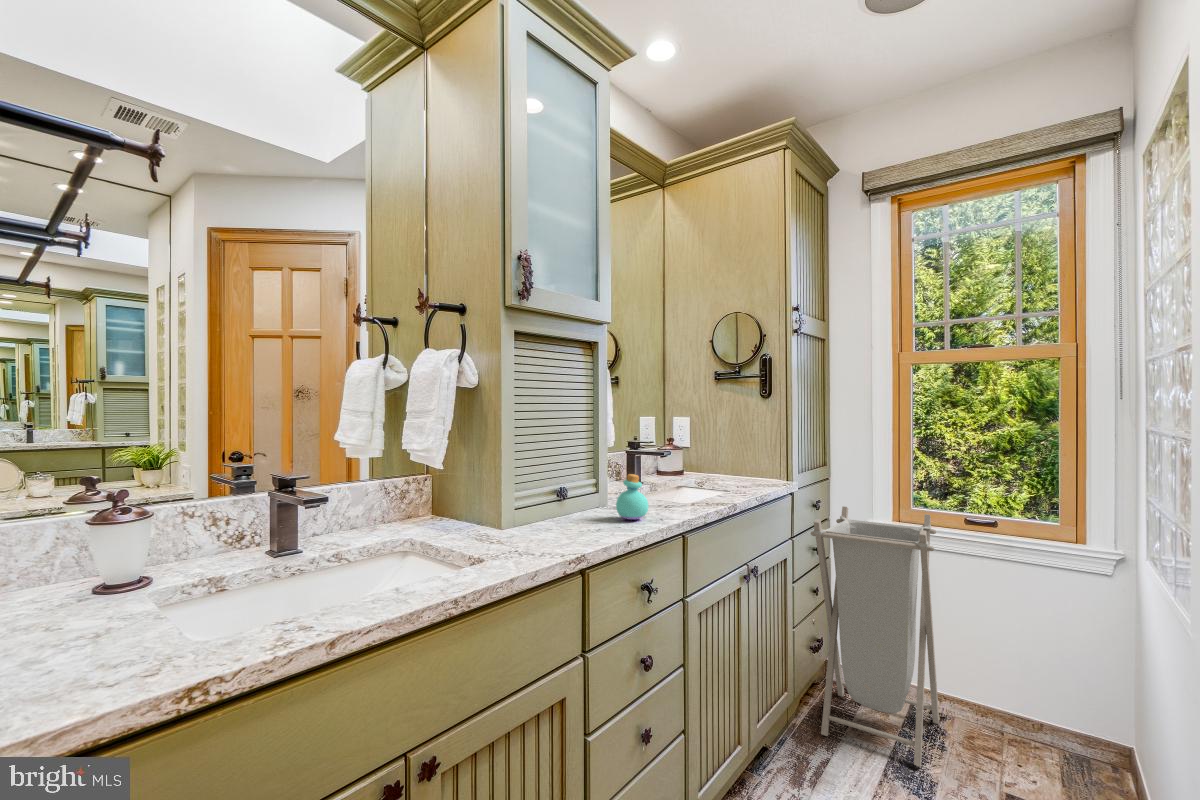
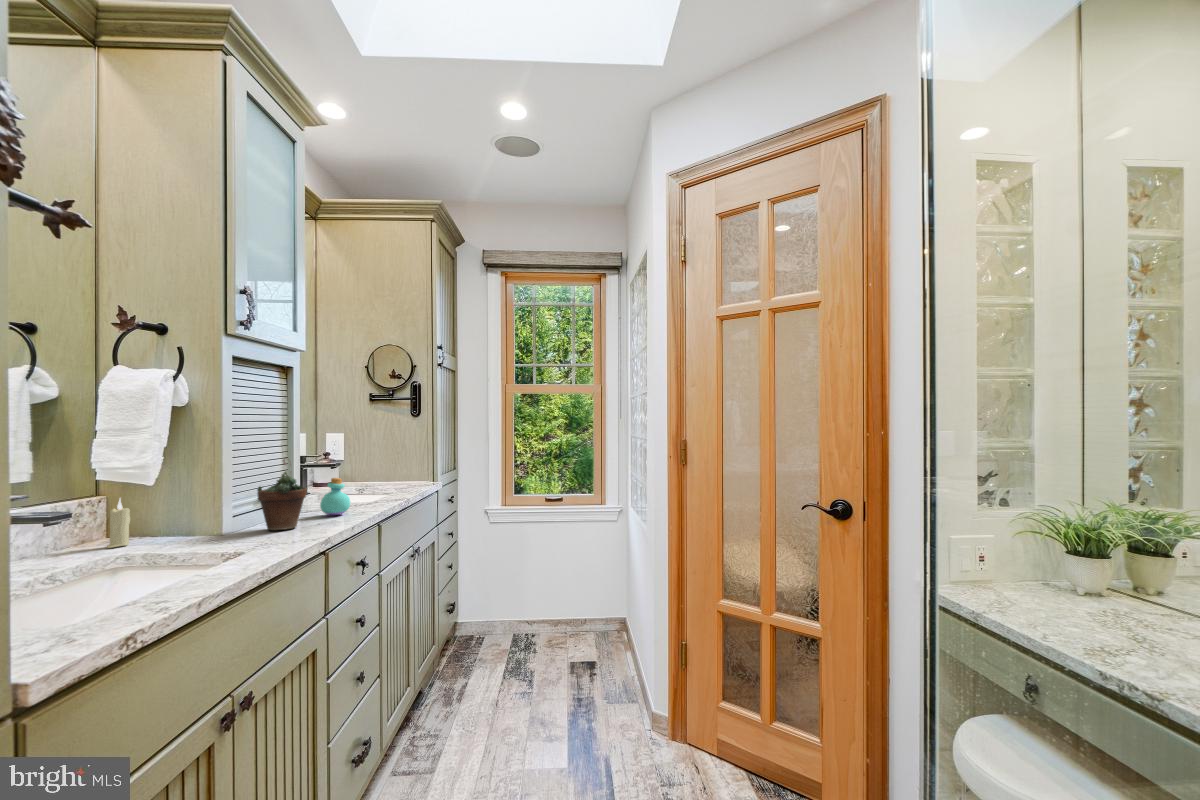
succulent plant: none [535,448,585,533] -> present [257,460,307,530]
candle: none [414,479,433,528] -> present [107,498,130,548]
laundry hamper: present [811,506,939,767] -> none [450,496,532,671]

